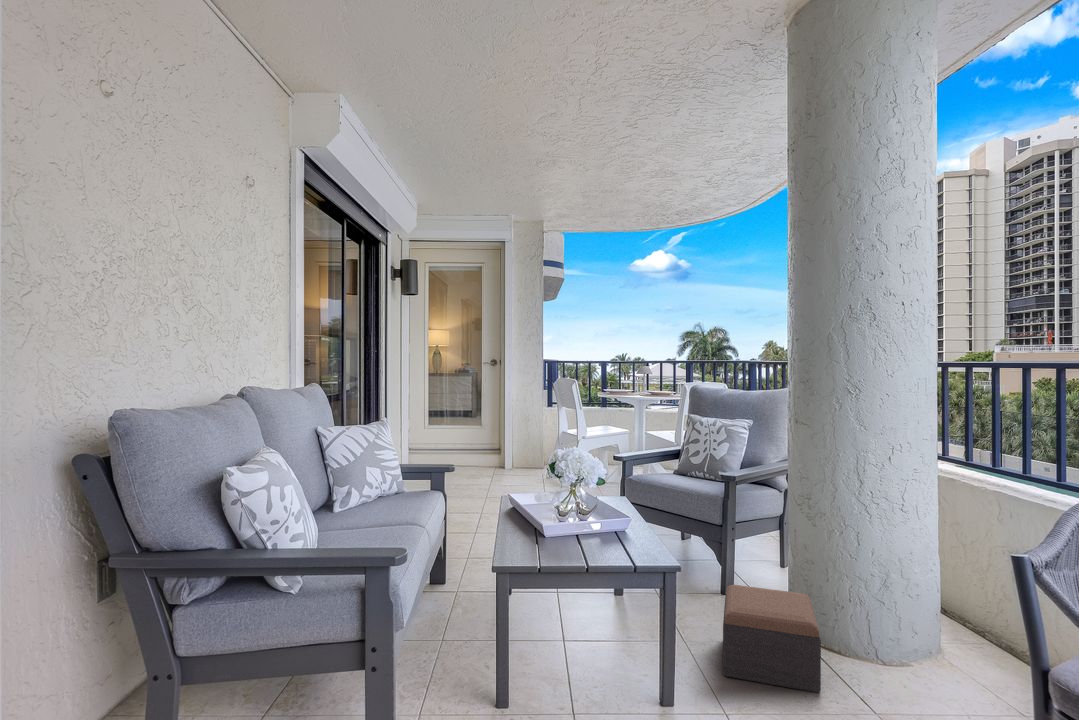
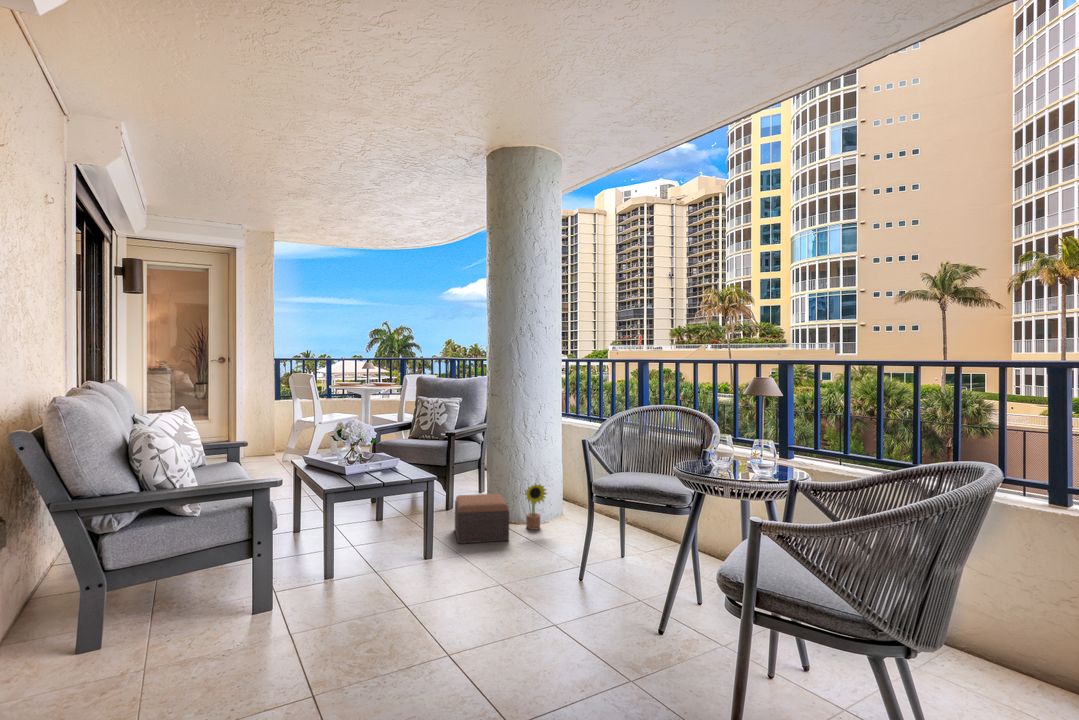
decorative plant: none [853,591,904,676] -> present [525,484,547,530]

